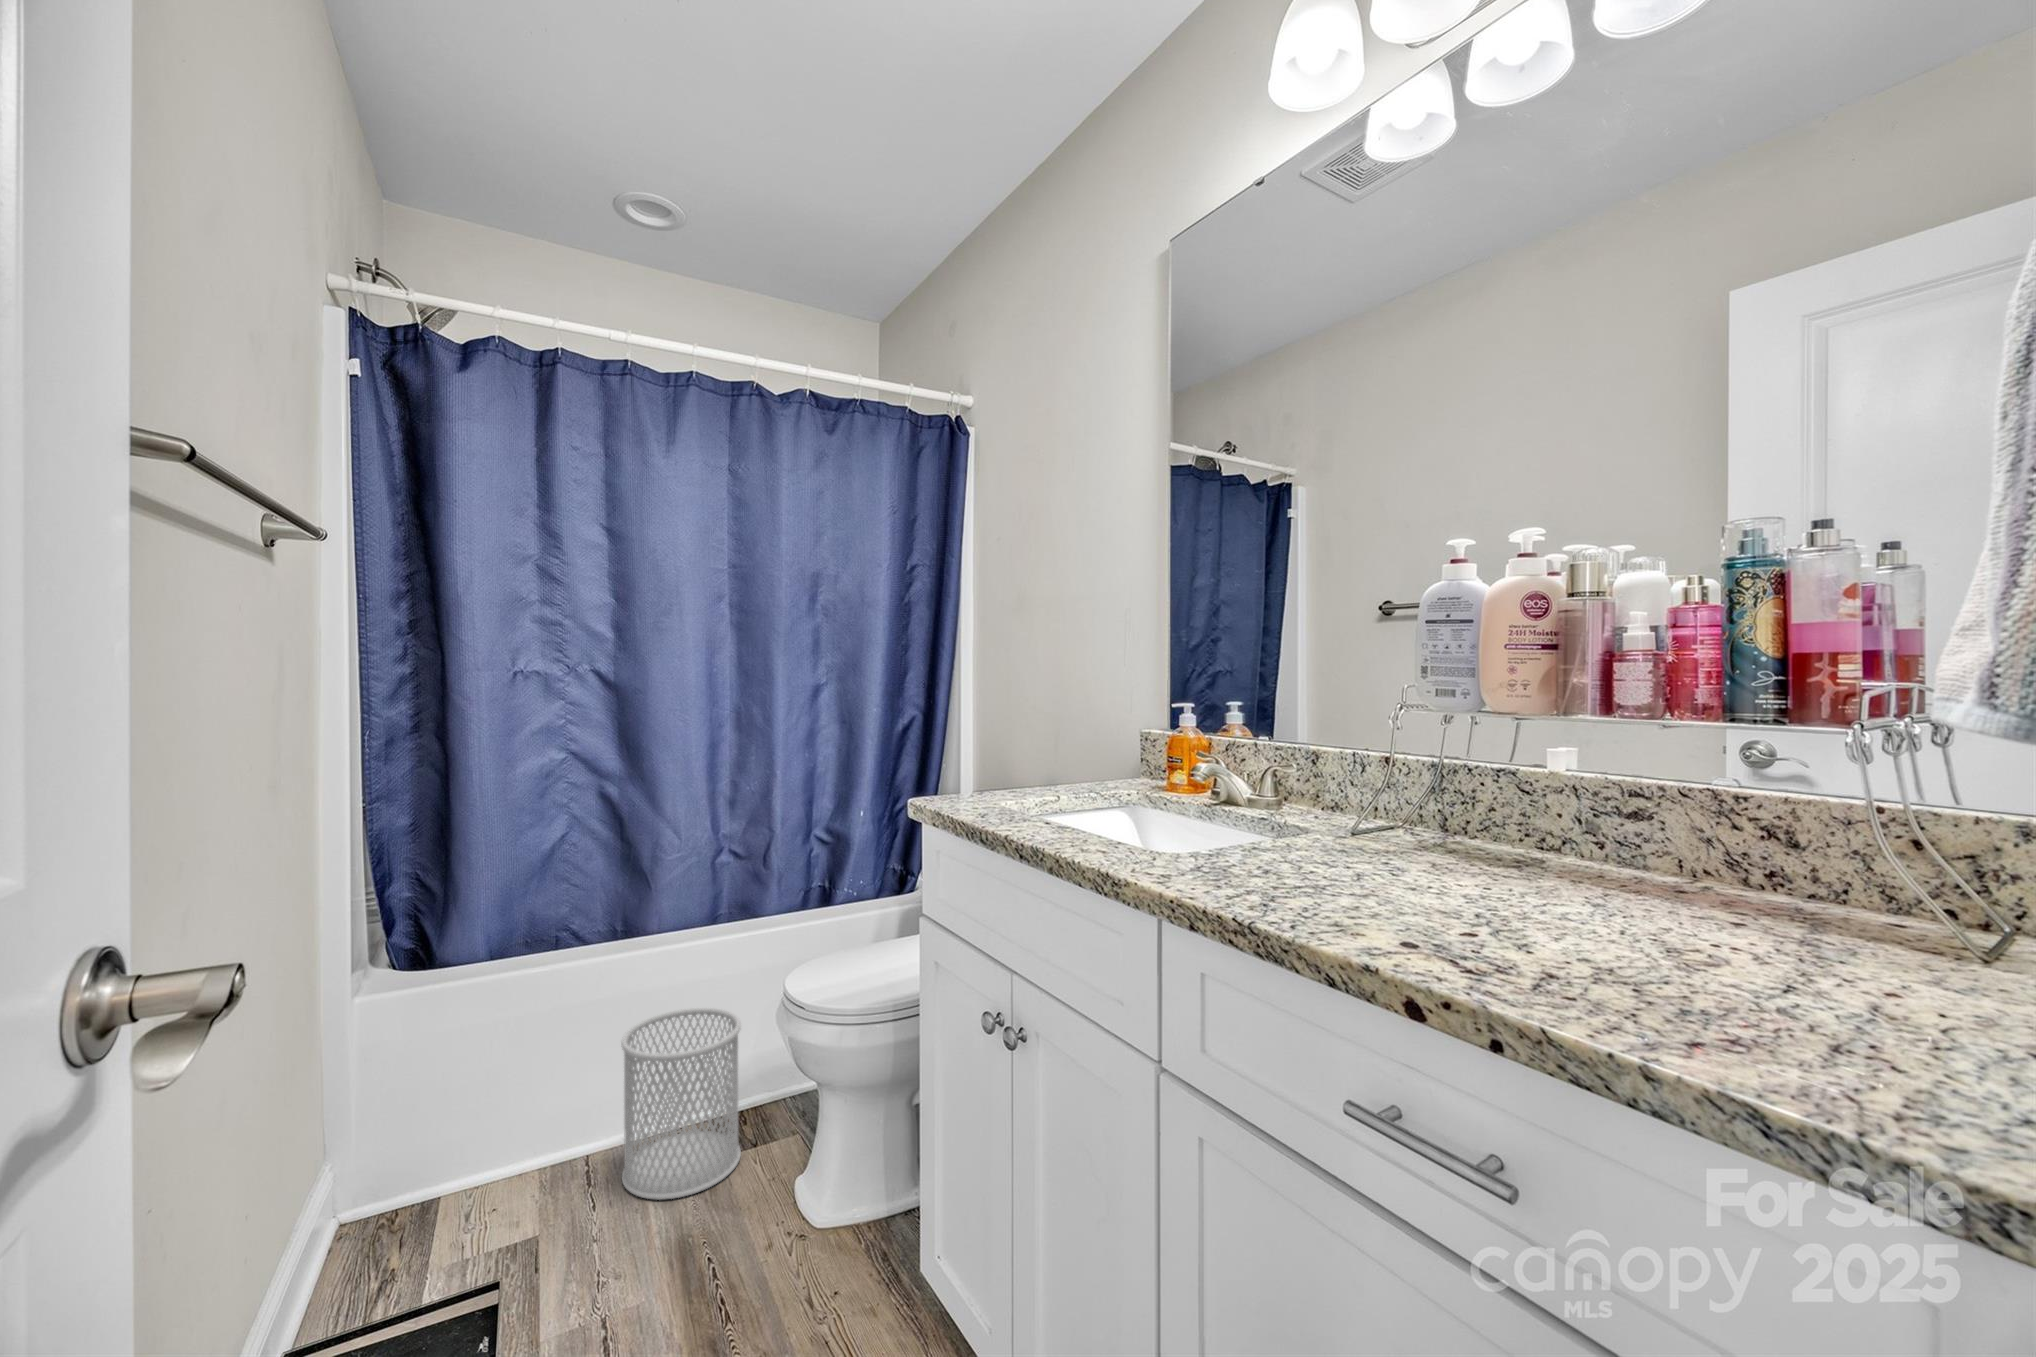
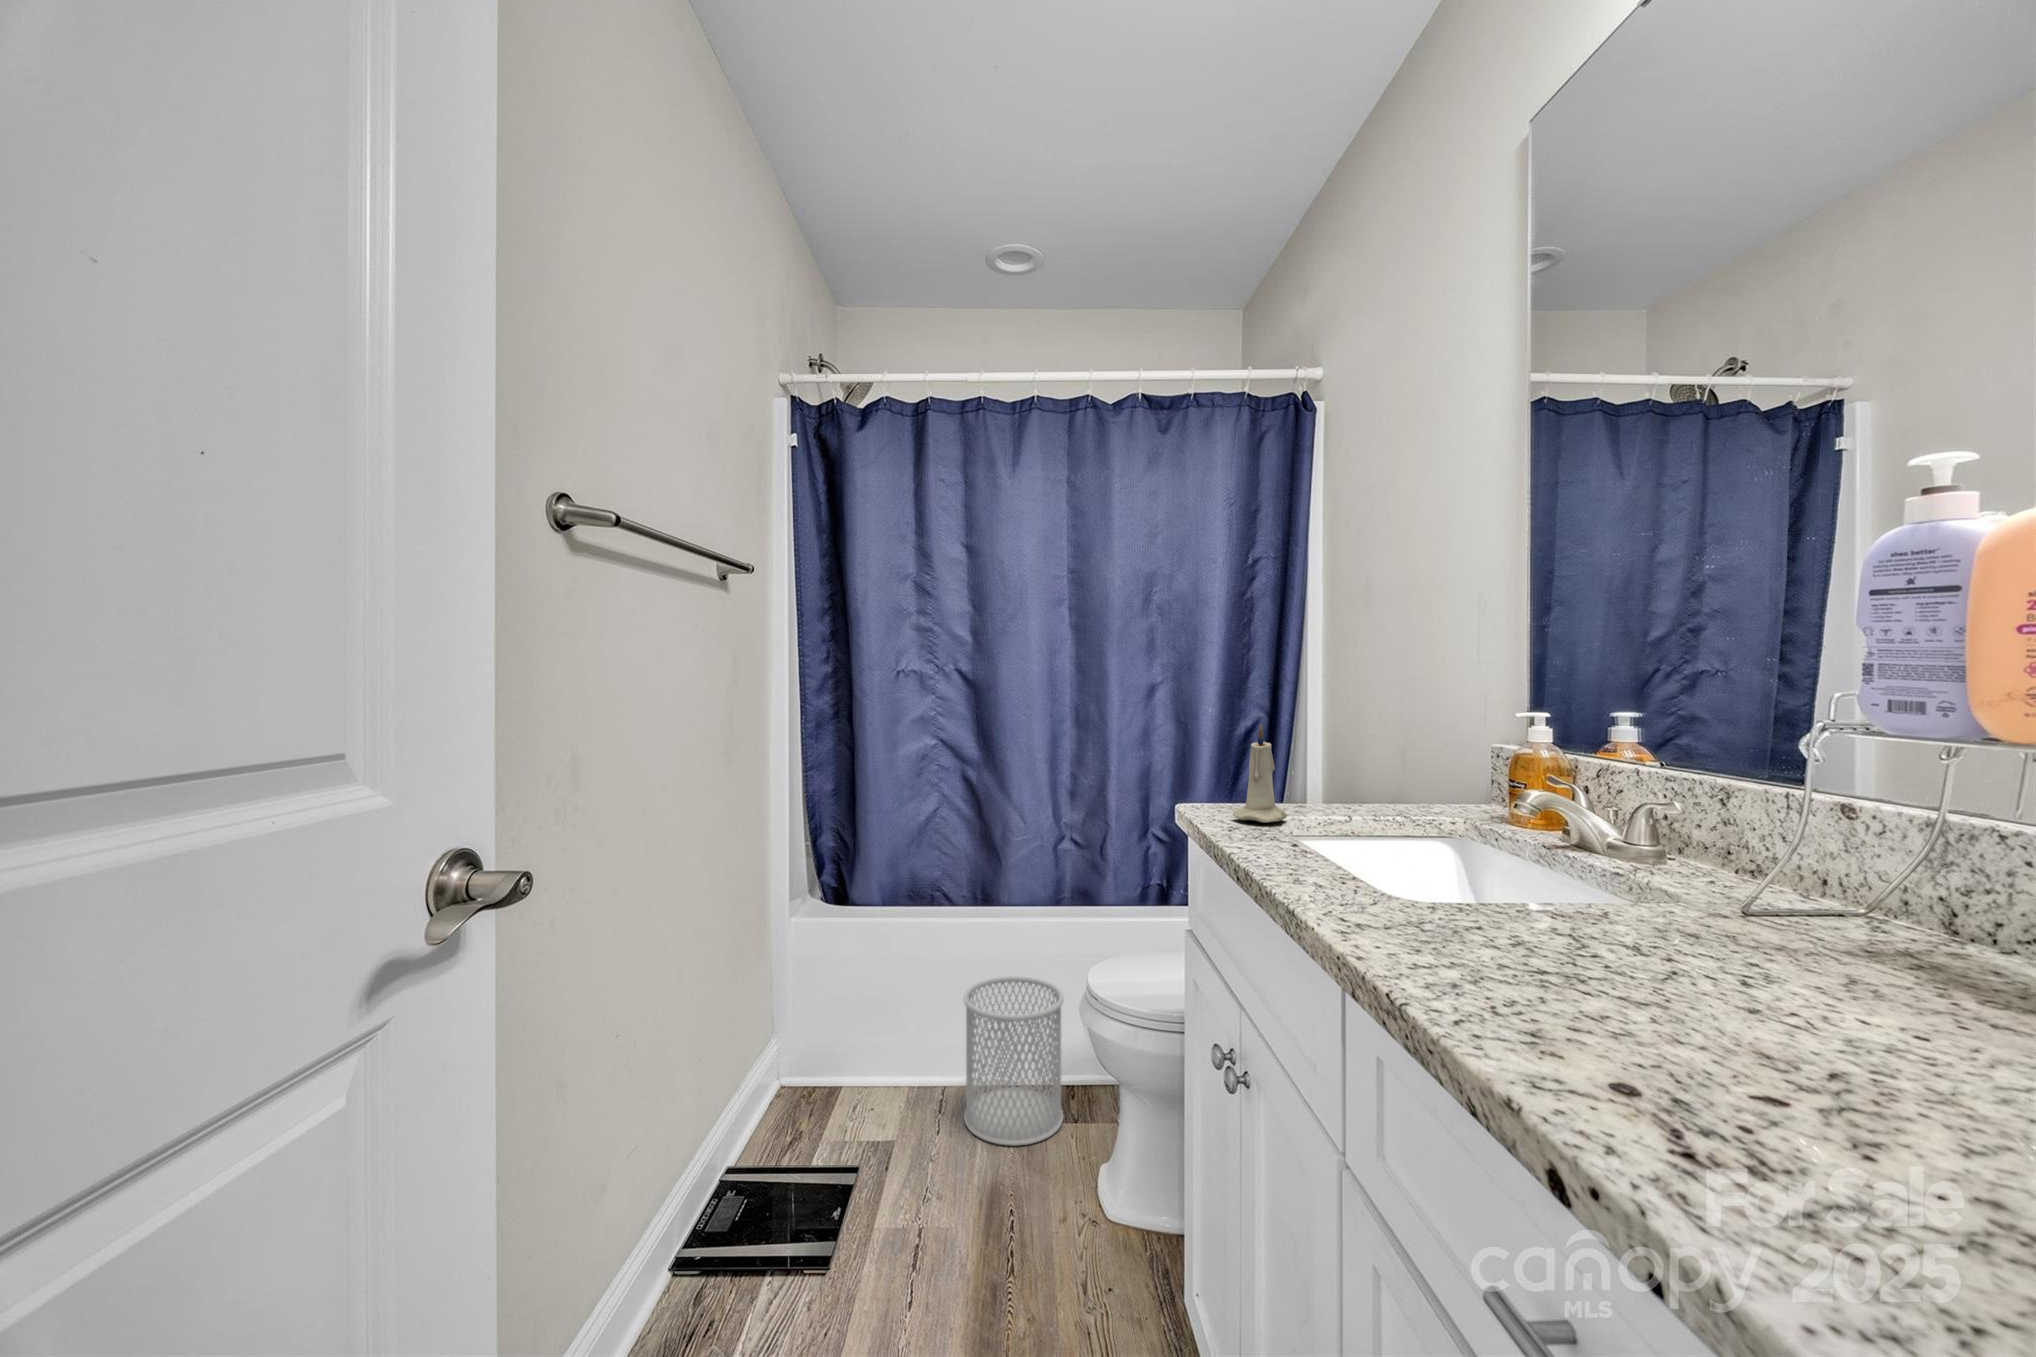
candle: none [969,719,1014,808] -> present [1233,724,1287,823]

